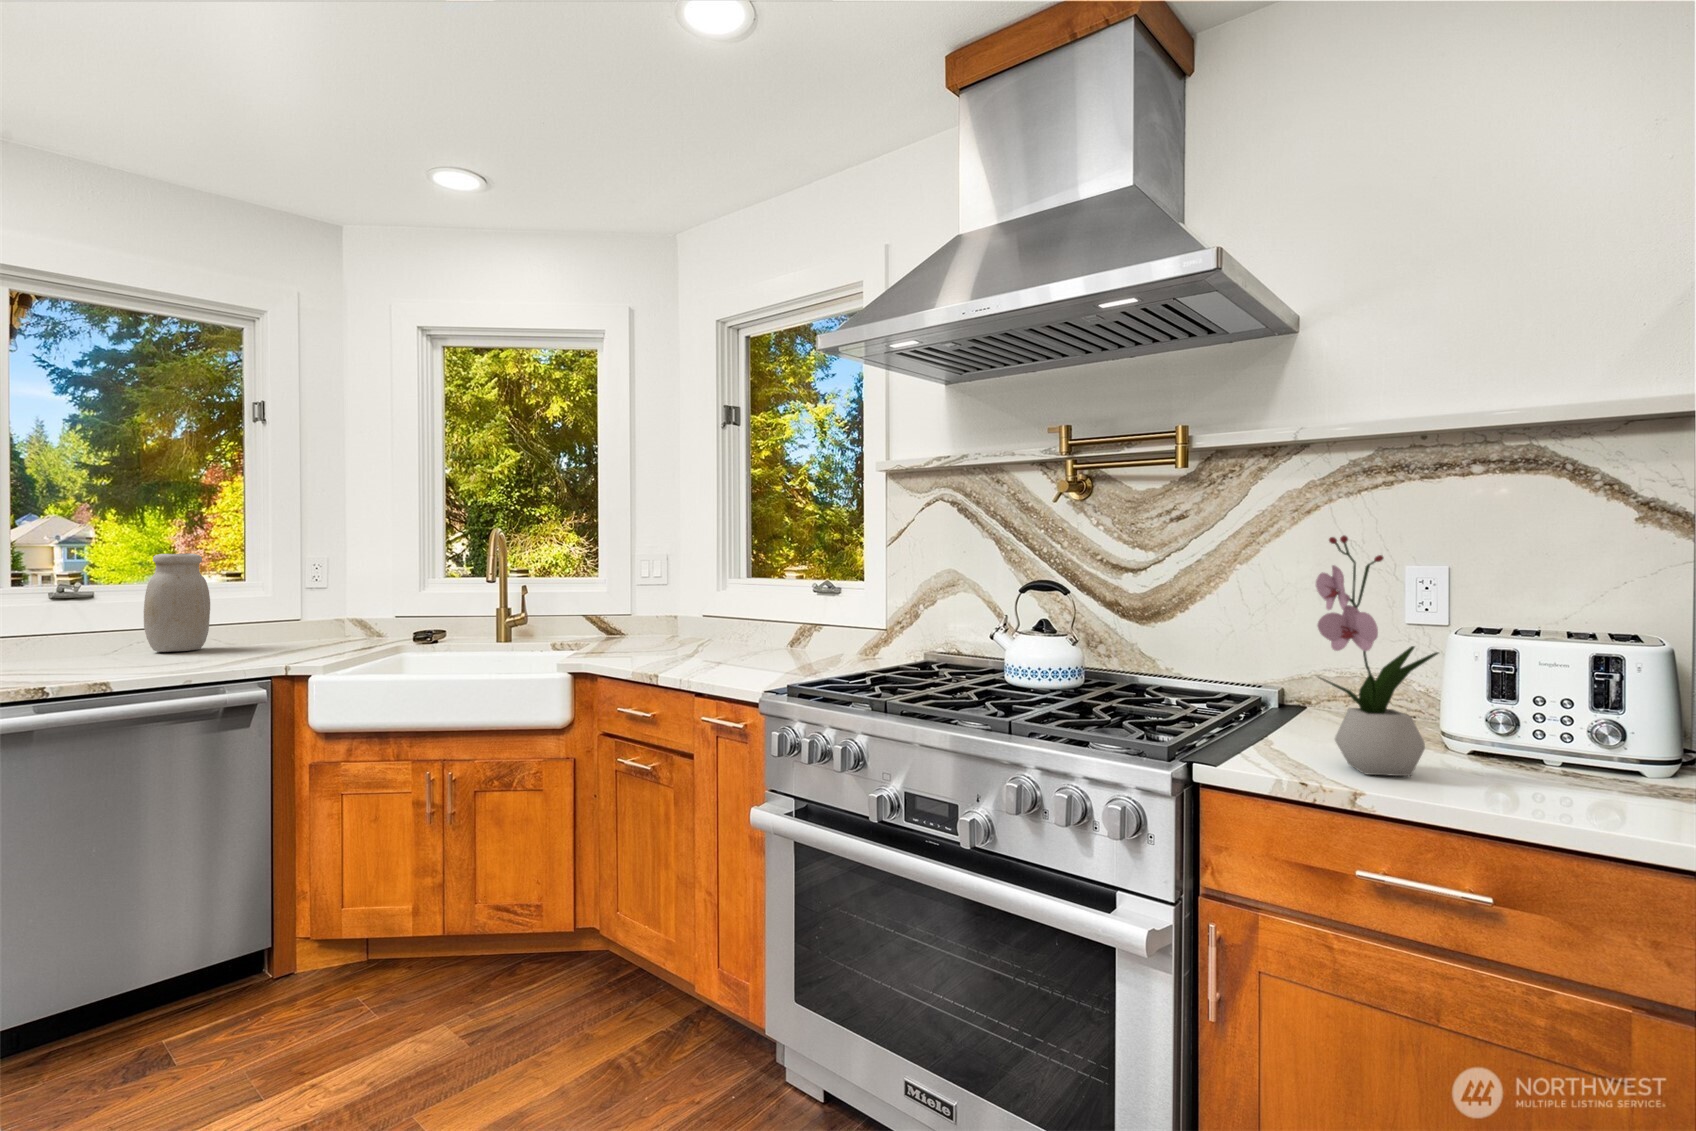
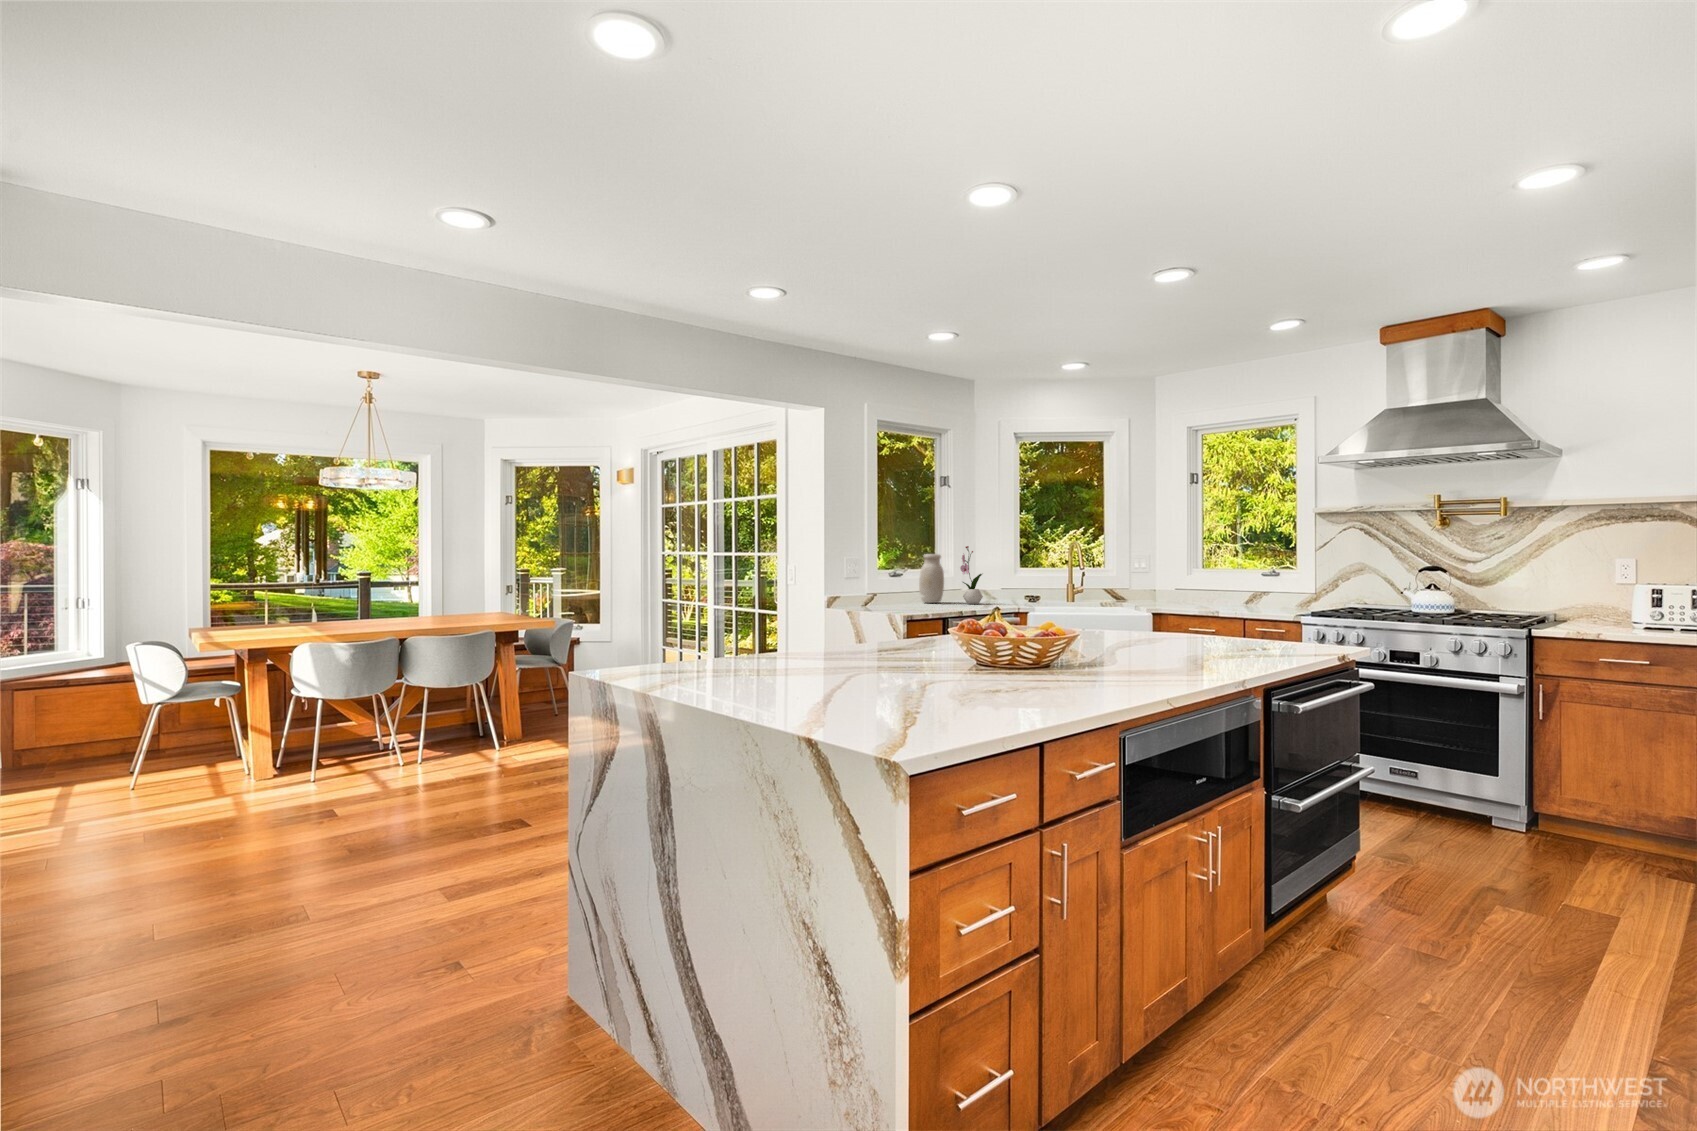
flower arrangement: present [1316,536,1439,776] -> present [960,546,983,604]

